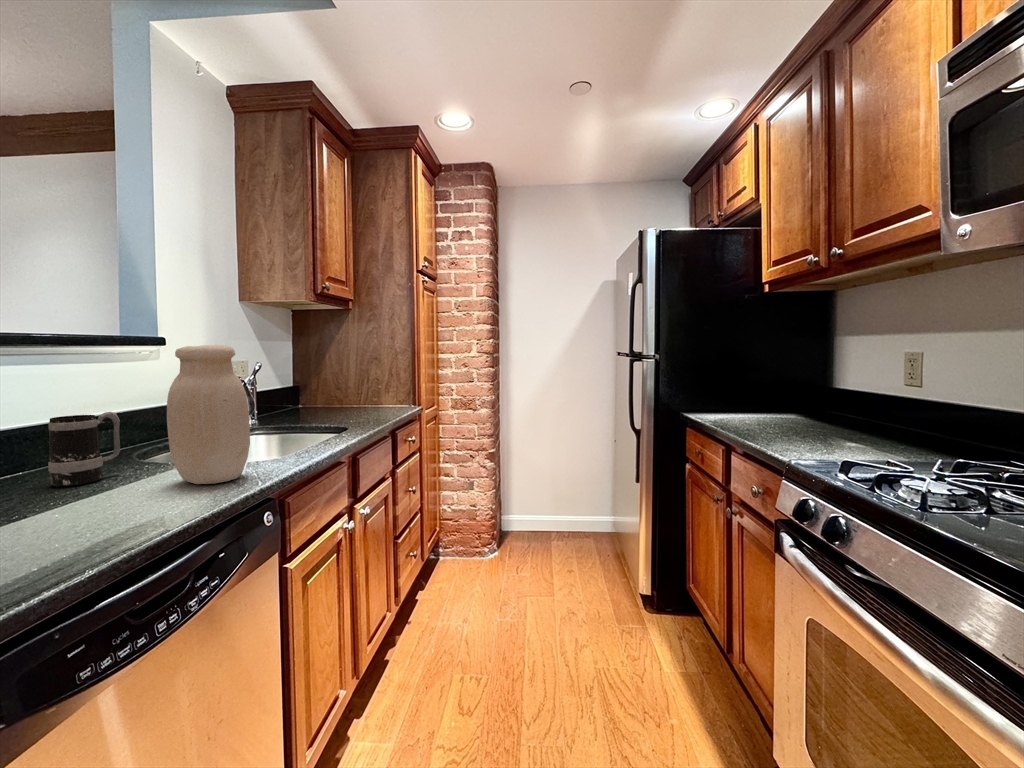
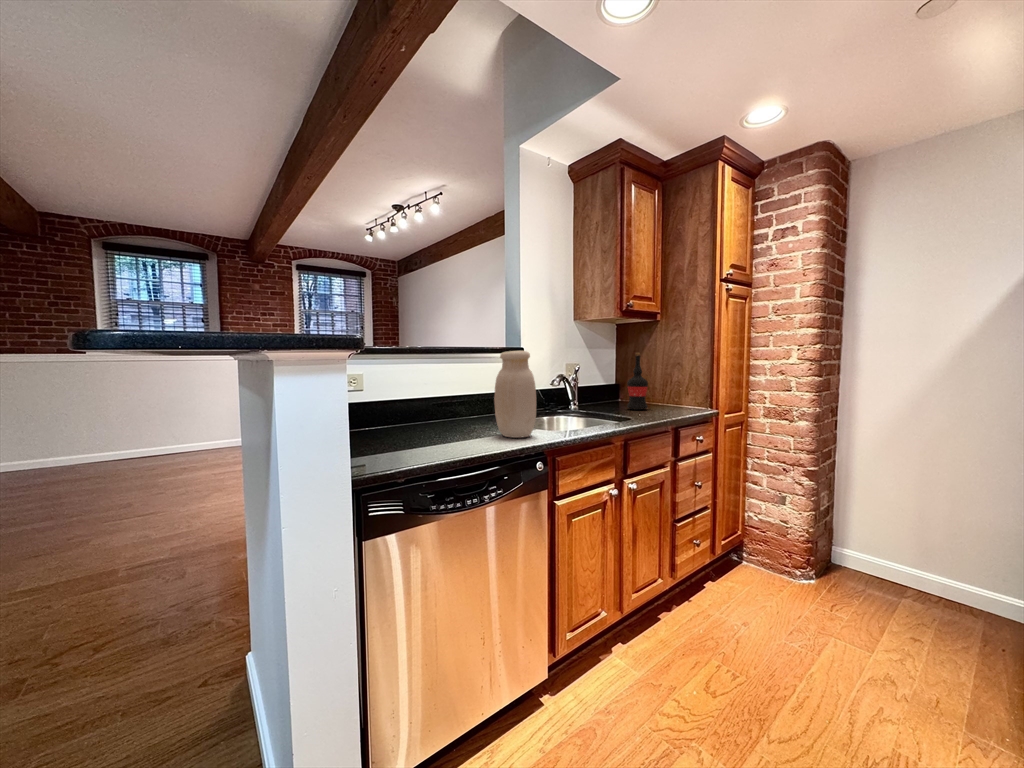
wine bottle: none [324,348,350,416] -> present [627,353,648,410]
mug: present [48,412,120,486] -> none [450,390,482,429]

